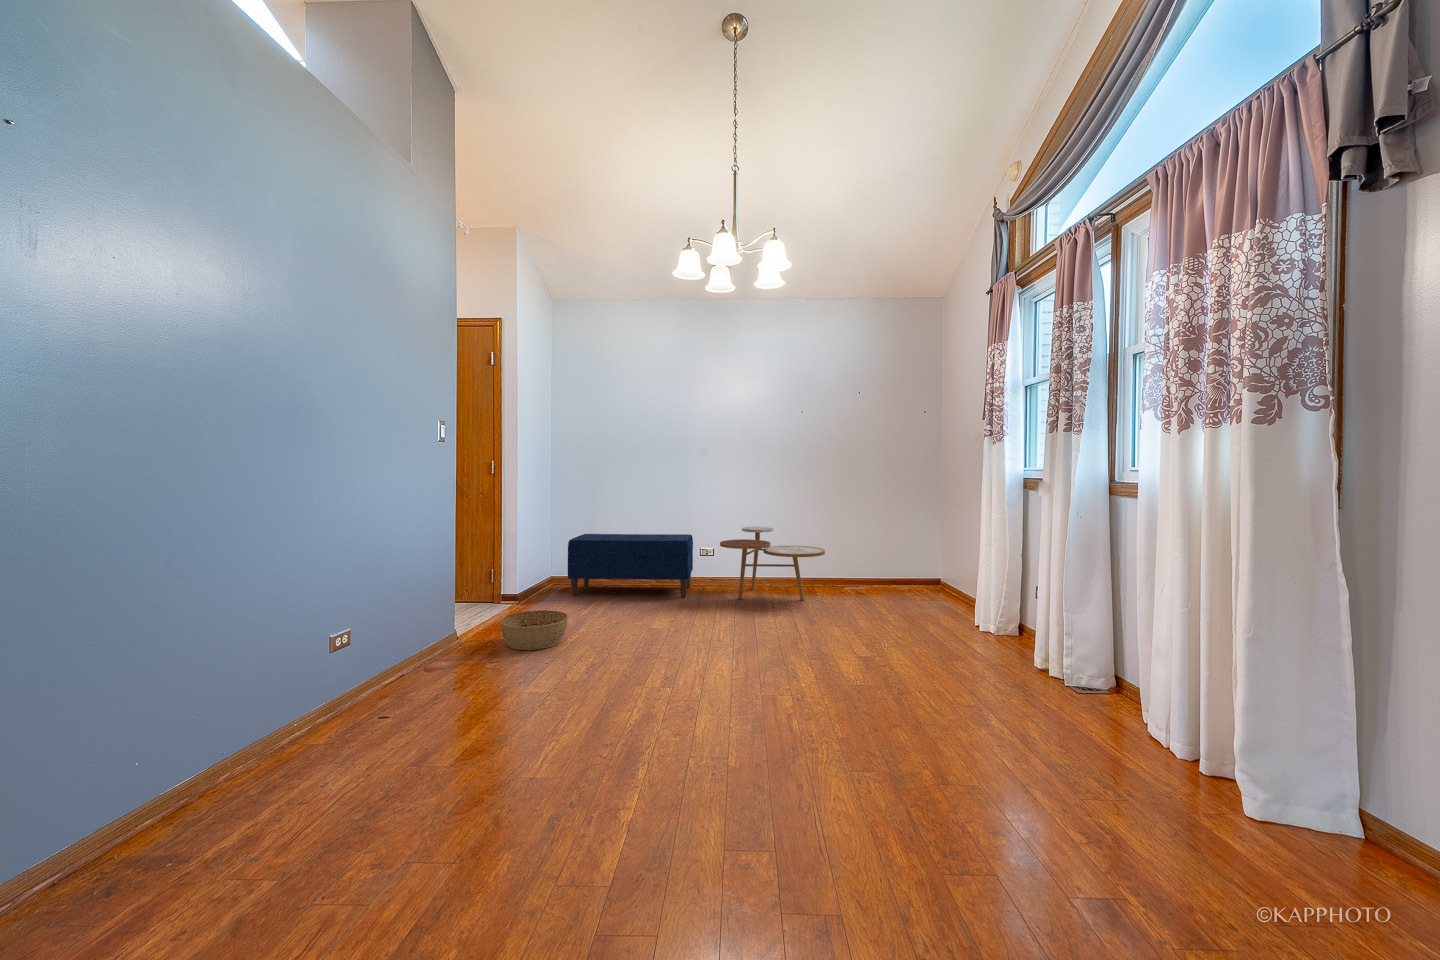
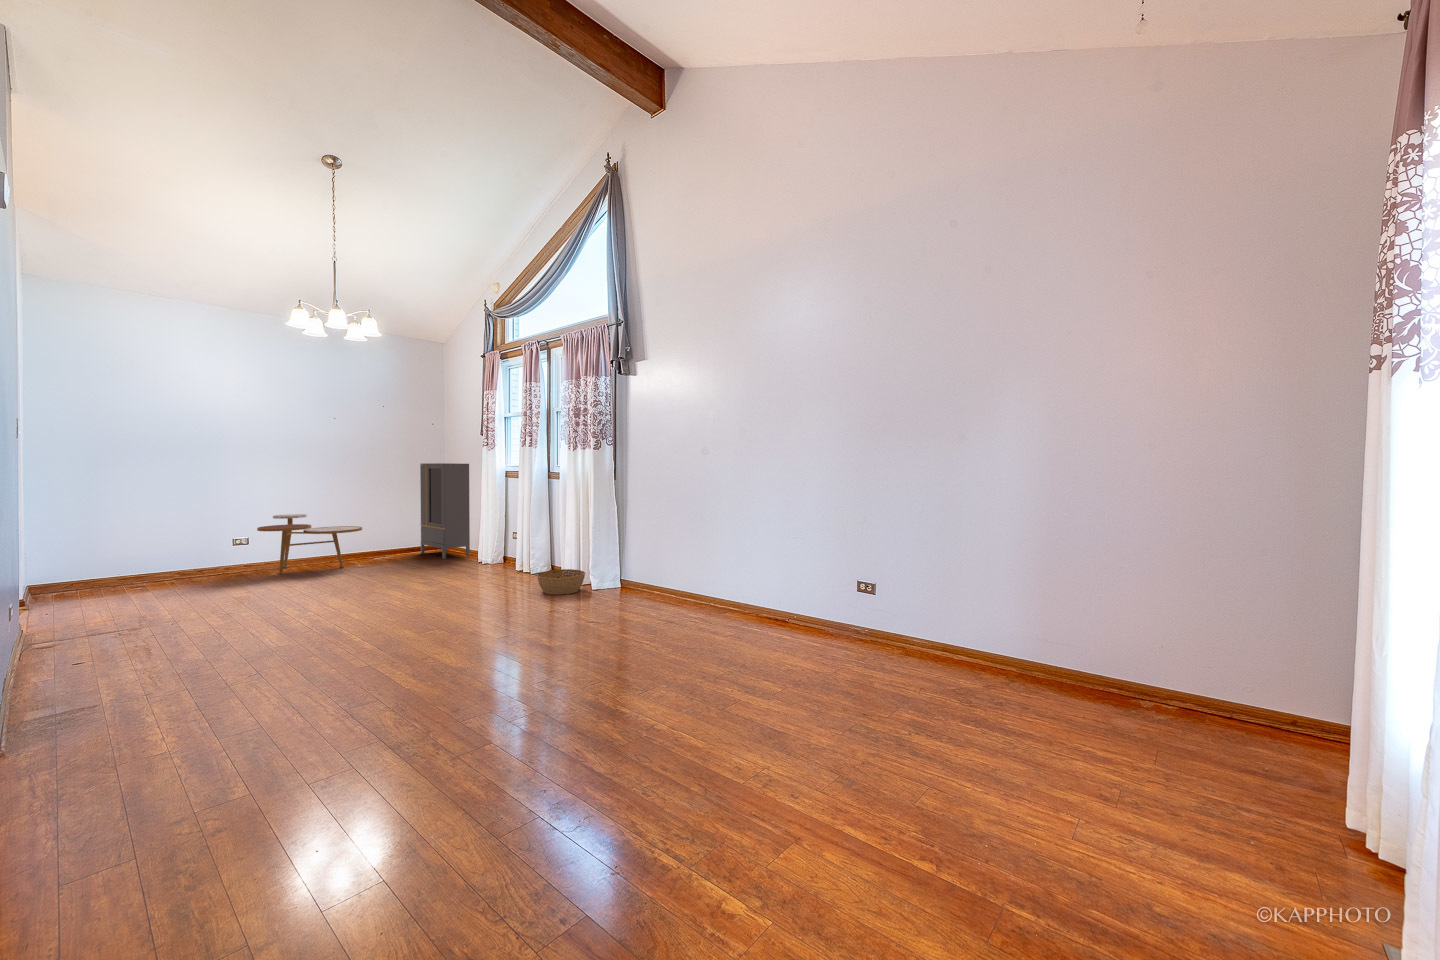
cabinet: none [903,466,969,608] -> present [420,463,470,559]
bench: present [568,534,693,597] -> none [46,526,221,599]
basket: present [499,610,569,650] -> present [537,569,585,595]

